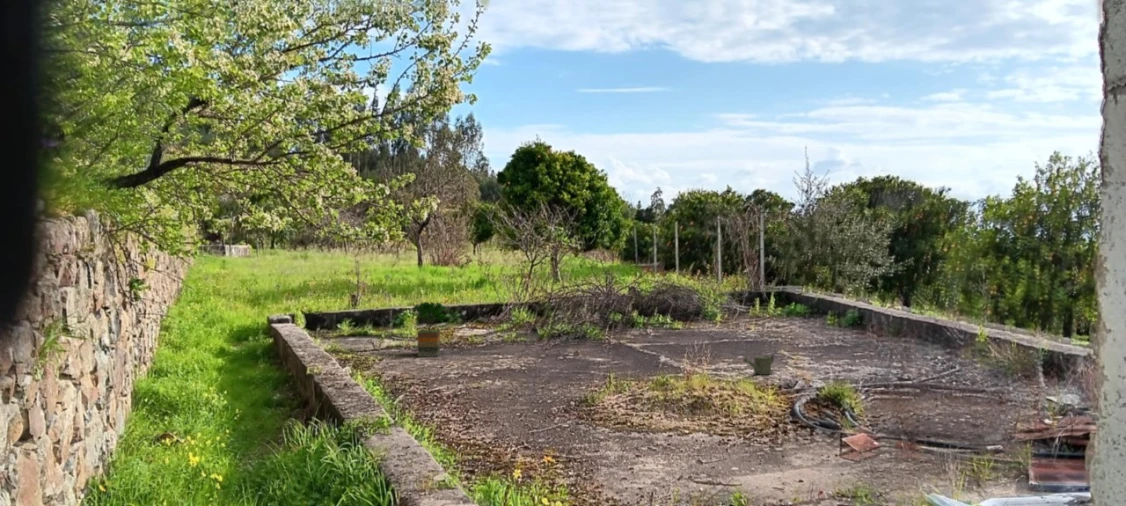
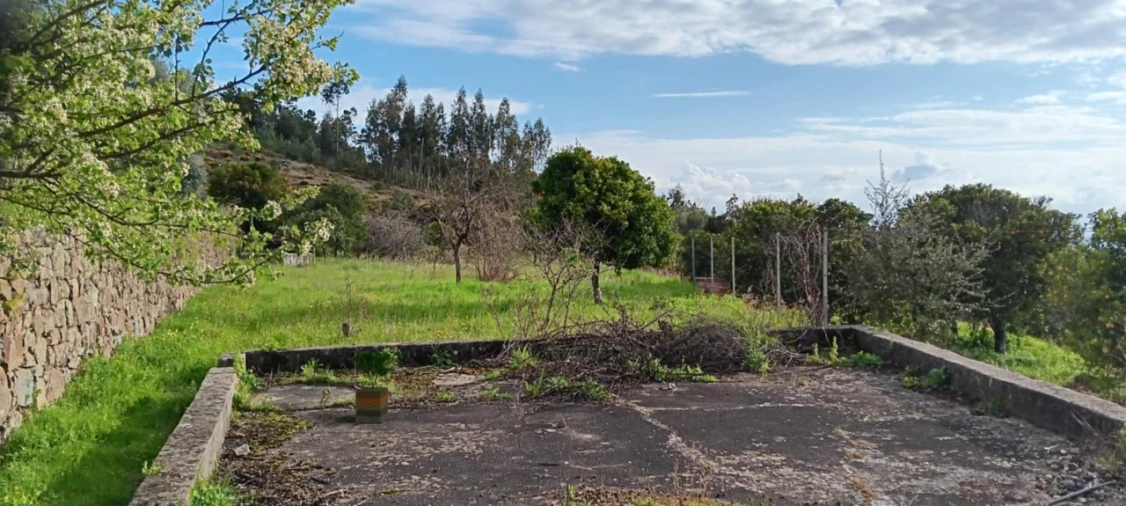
watering can: present [743,355,774,375] -> none [775,453,822,484]

